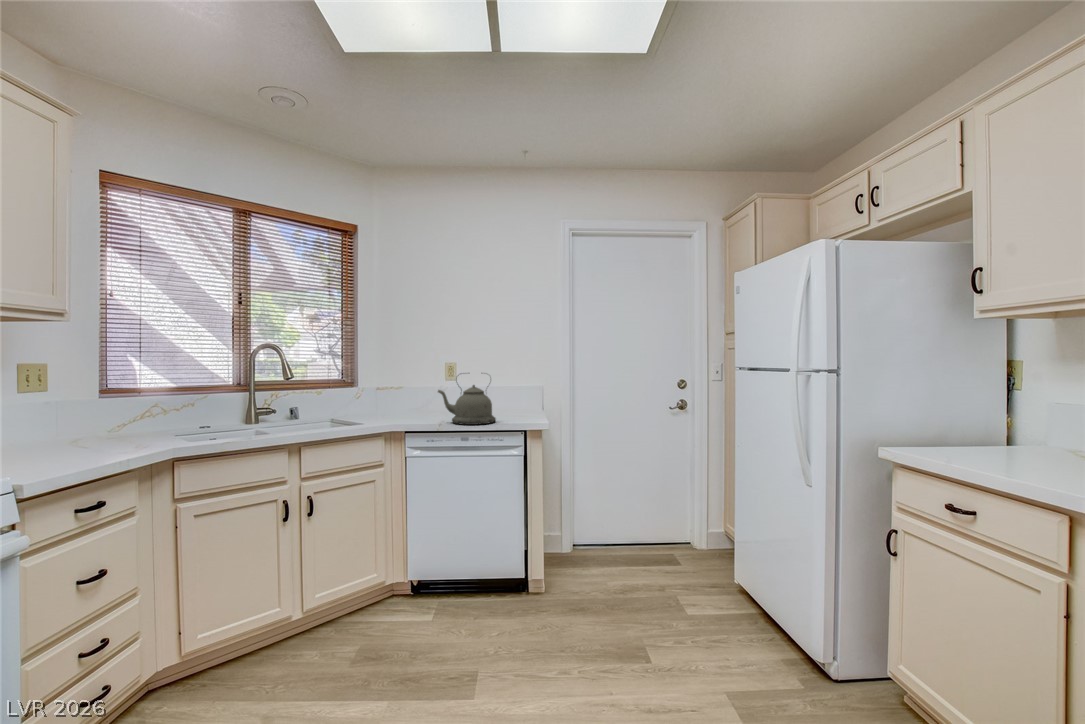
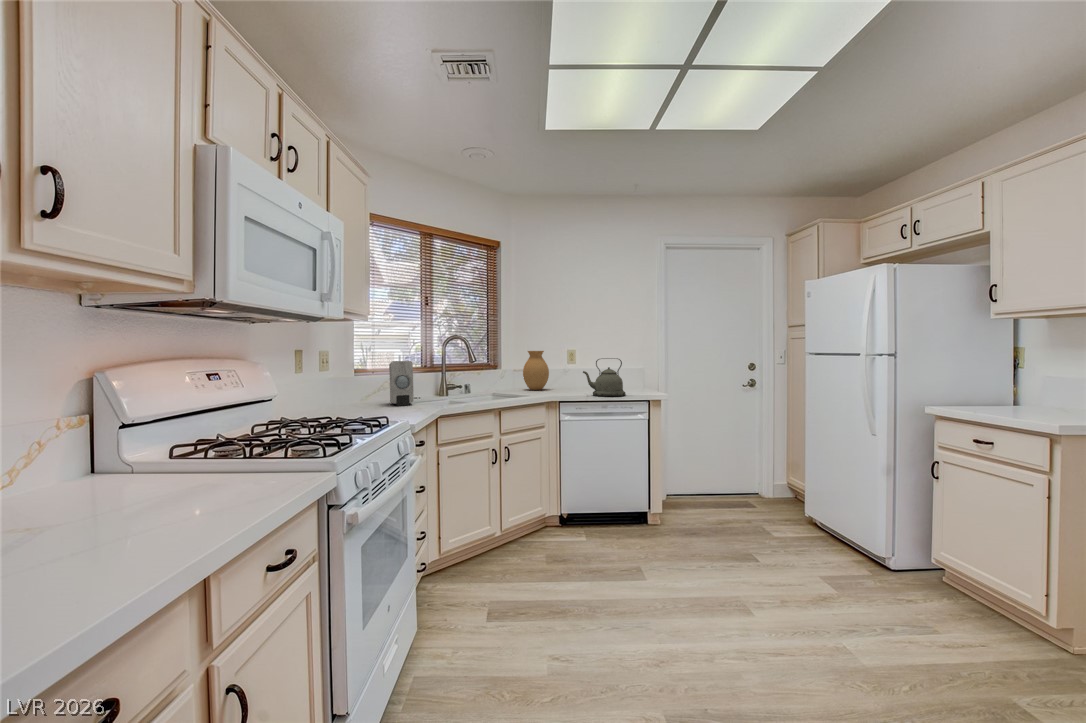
vase: none [383,362,418,412] -> present [523,351,549,390]
soap dispenser: none [119,377,171,442] -> present [389,361,413,406]

